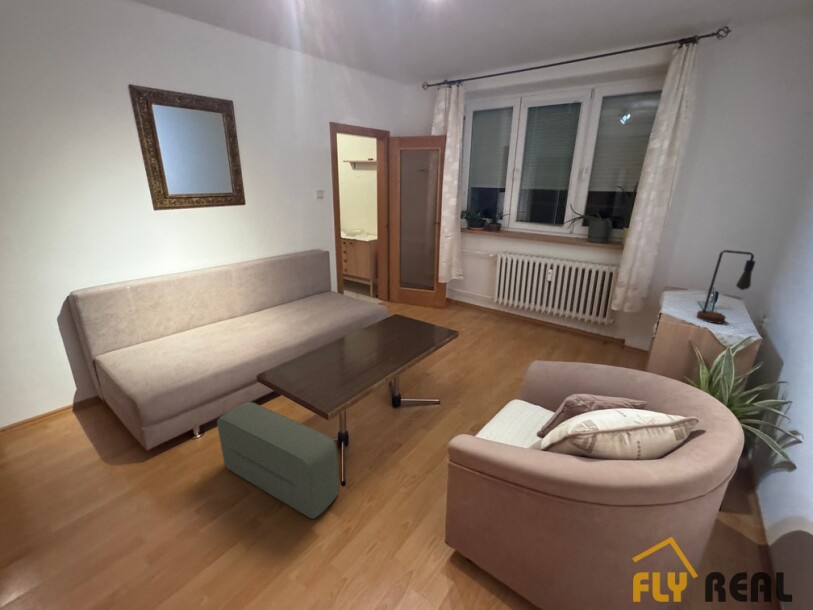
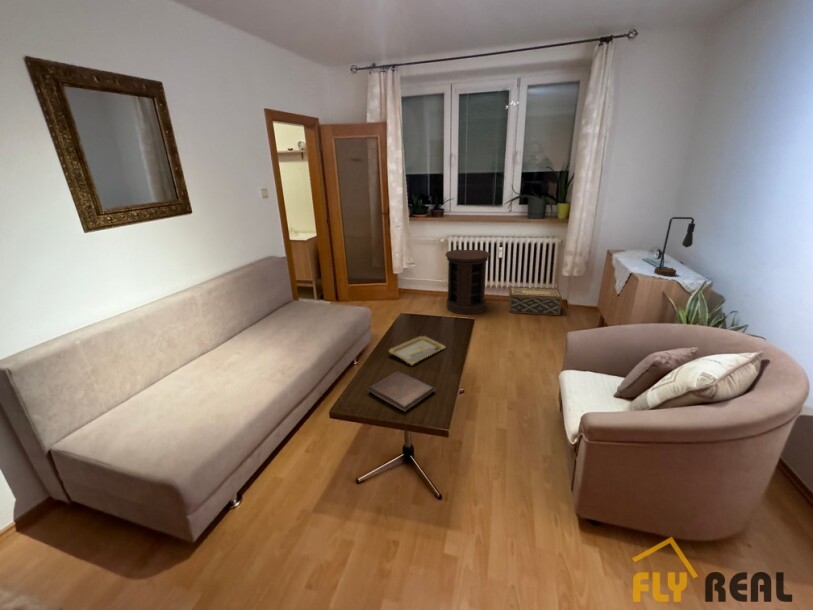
side table: none [485,266,536,335] -> present [446,249,490,314]
woven basket: none [549,313,614,353] -> present [509,287,562,315]
tray: none [349,335,403,356] -> present [389,337,445,364]
book: none [301,358,354,390] -> present [367,371,436,411]
pouf: present [217,402,339,519] -> none [289,443,443,543]

